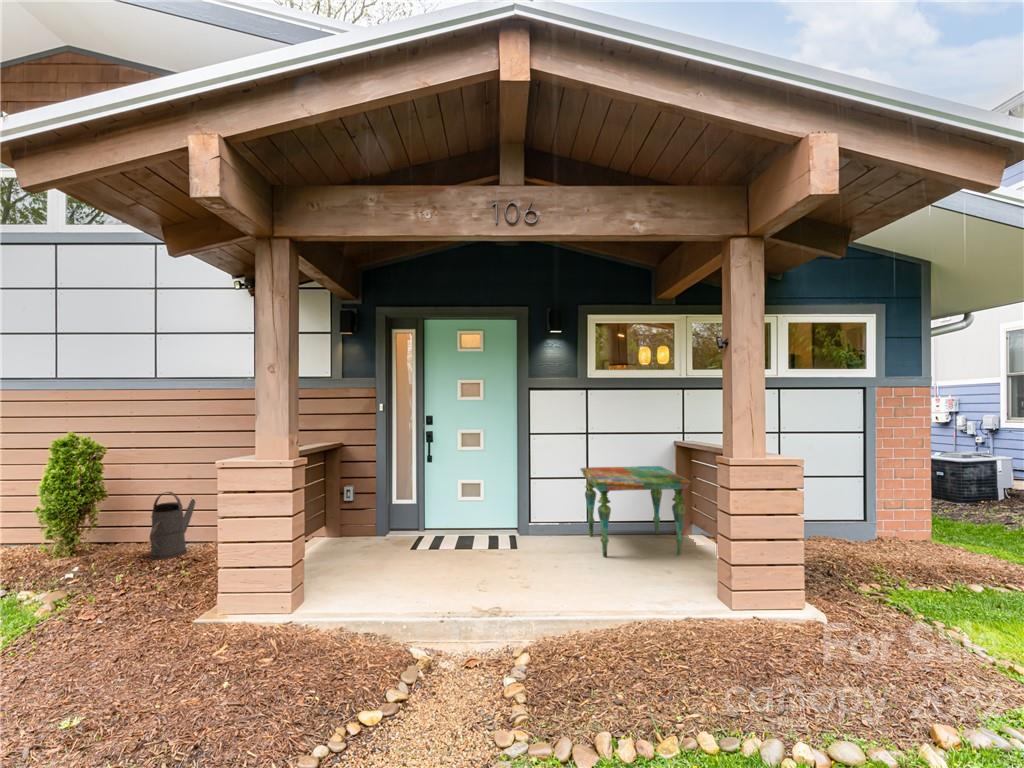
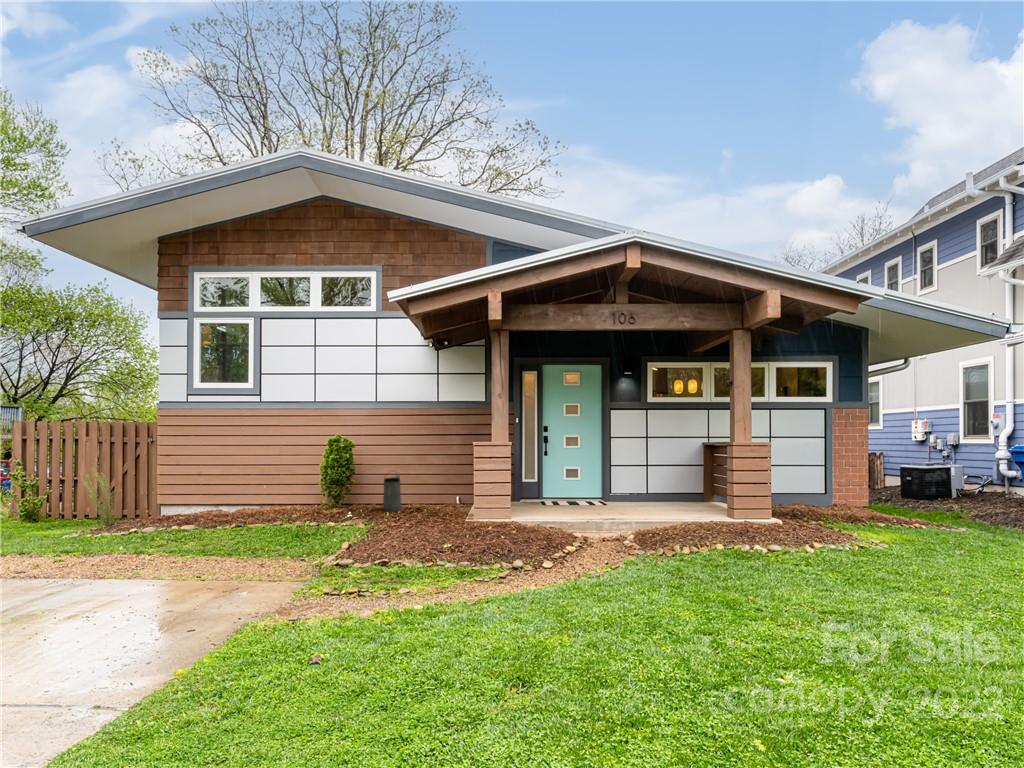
side table: present [580,466,691,558] -> none [643,458,714,510]

